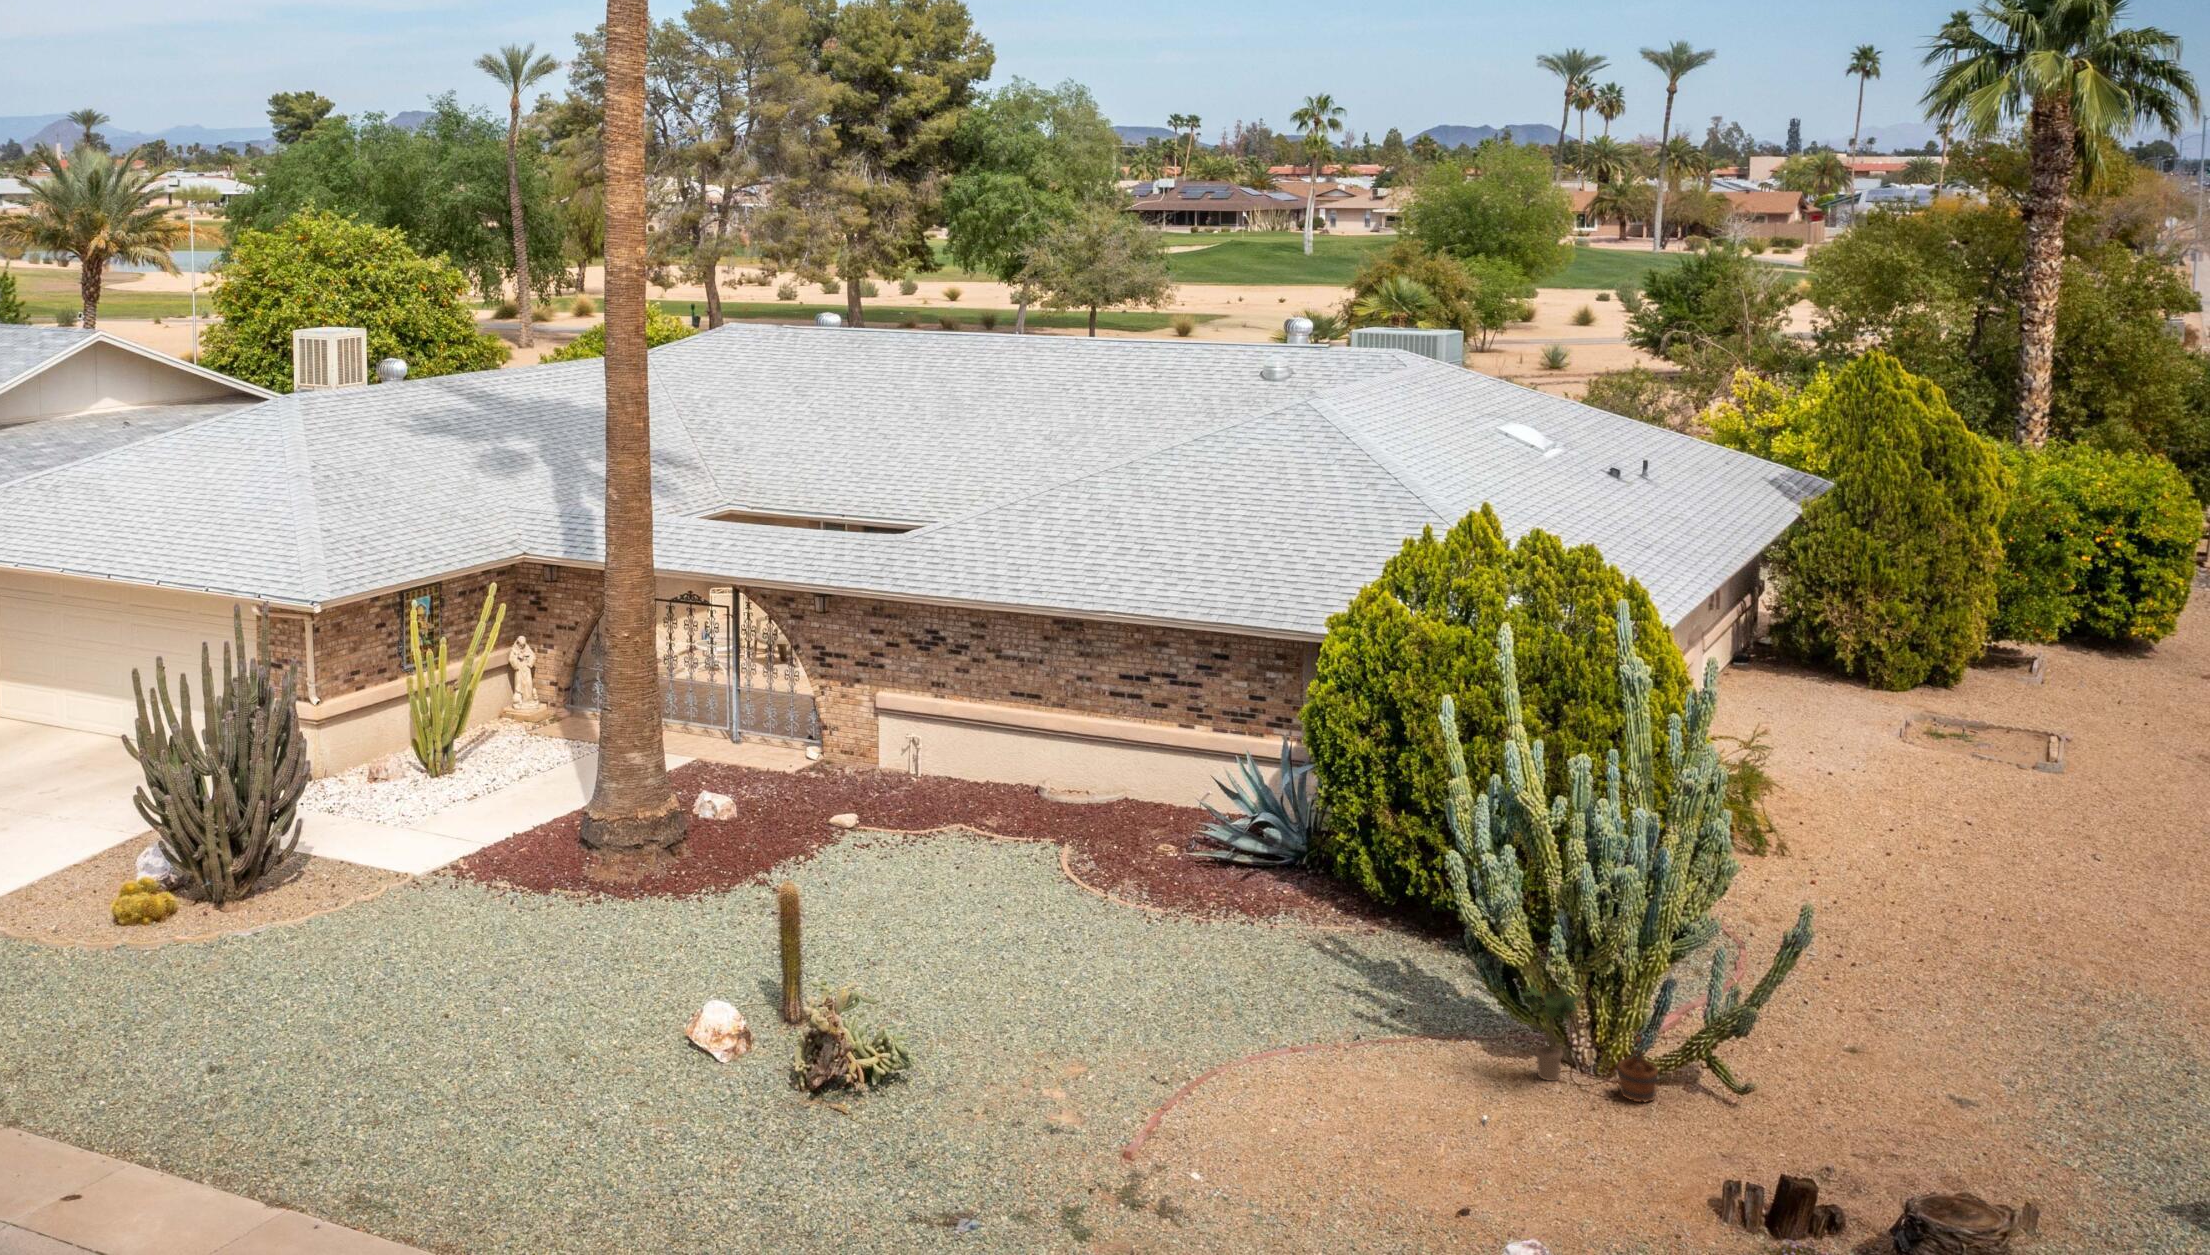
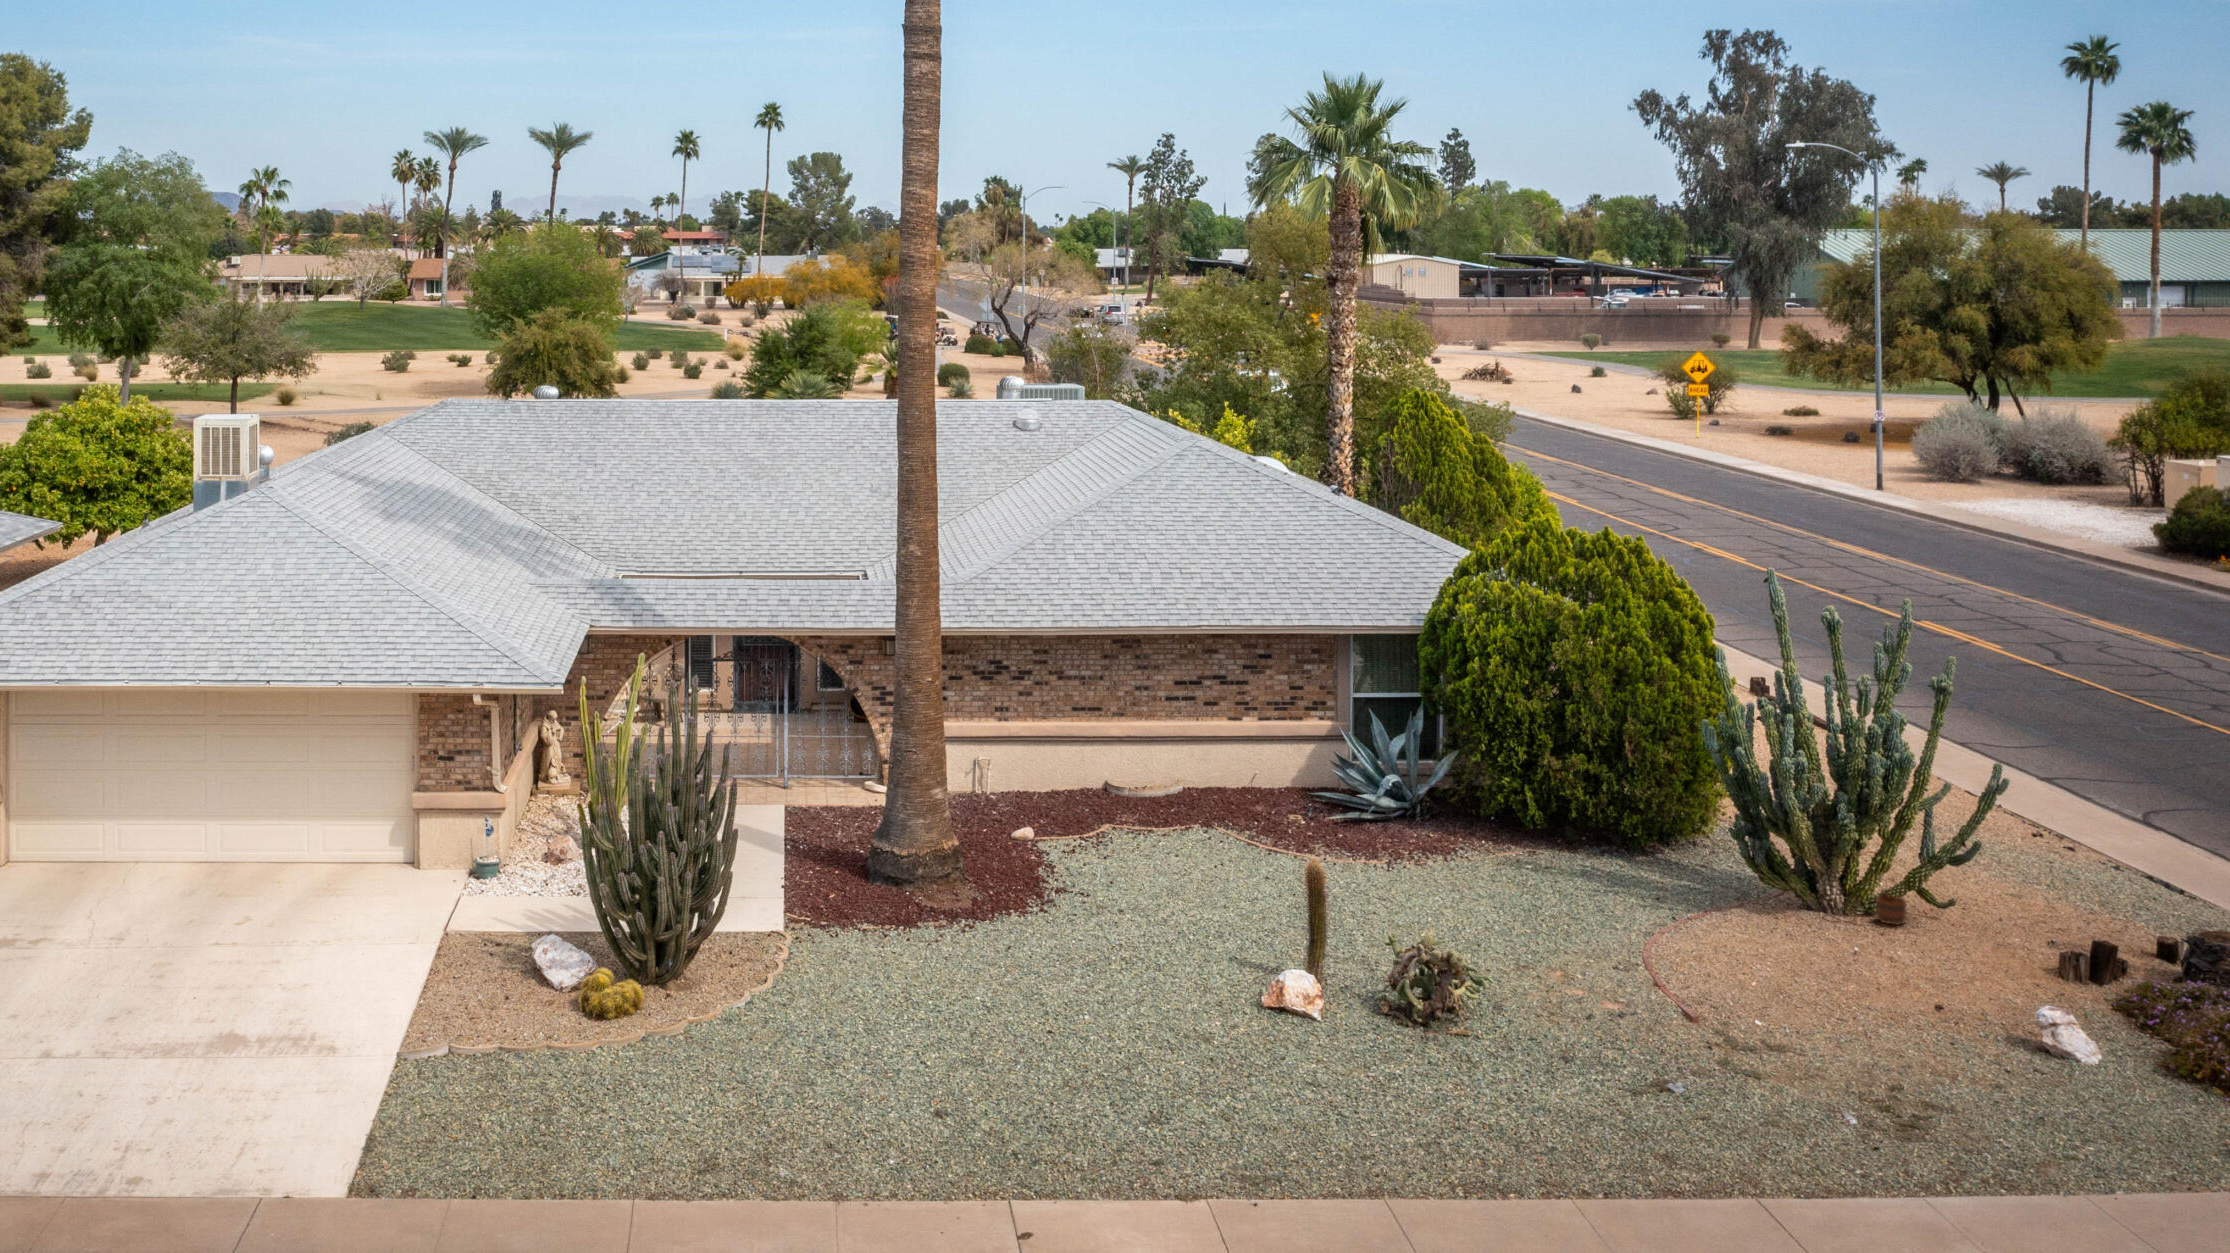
potted plant: present [1523,987,1580,1081] -> none [1797,847,1854,922]

